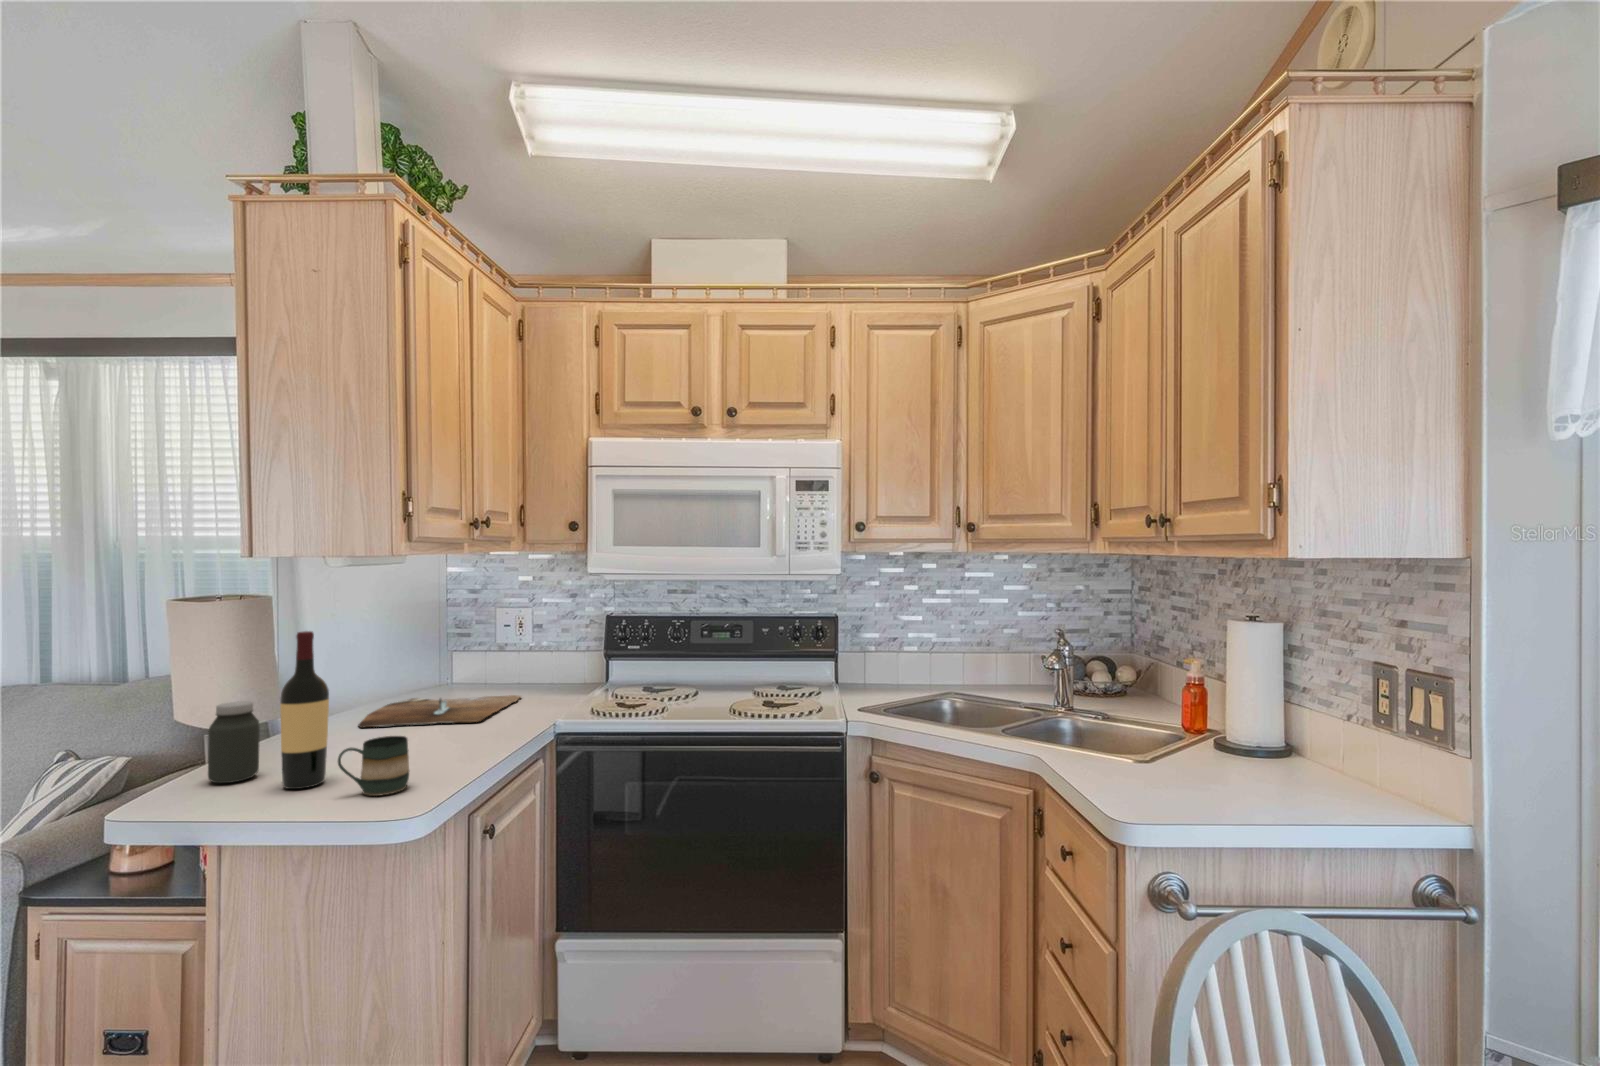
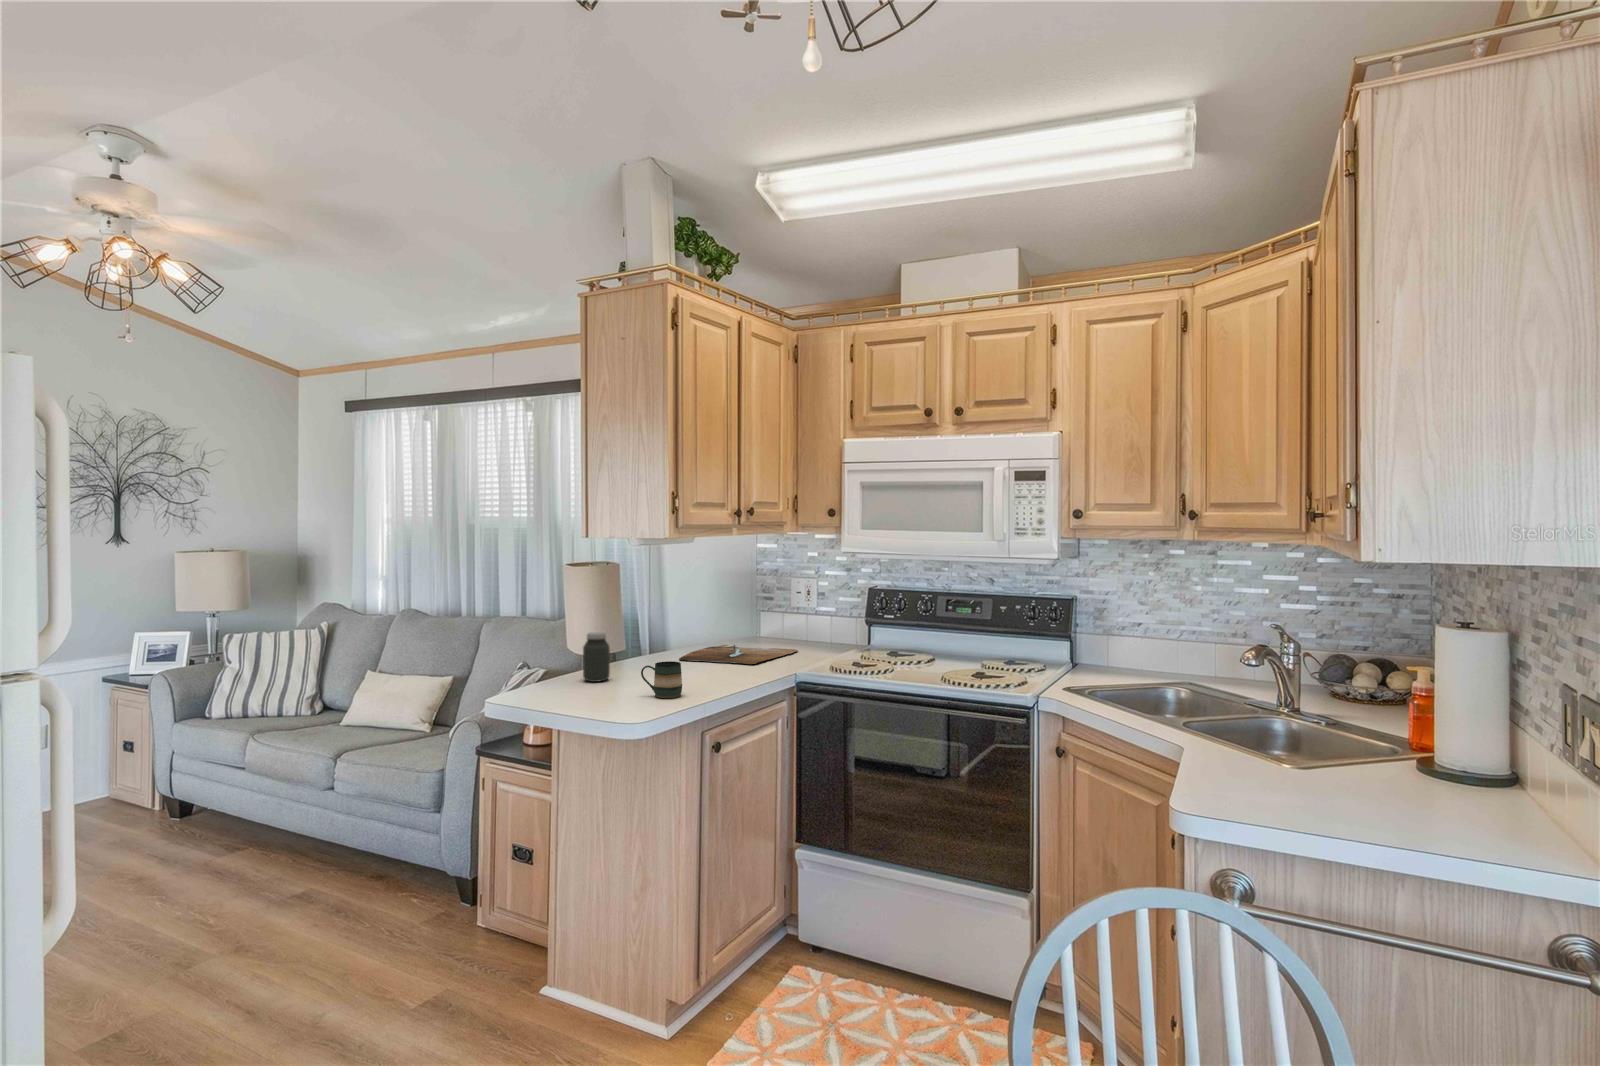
wine bottle: present [280,631,329,789] -> none [615,590,642,689]

